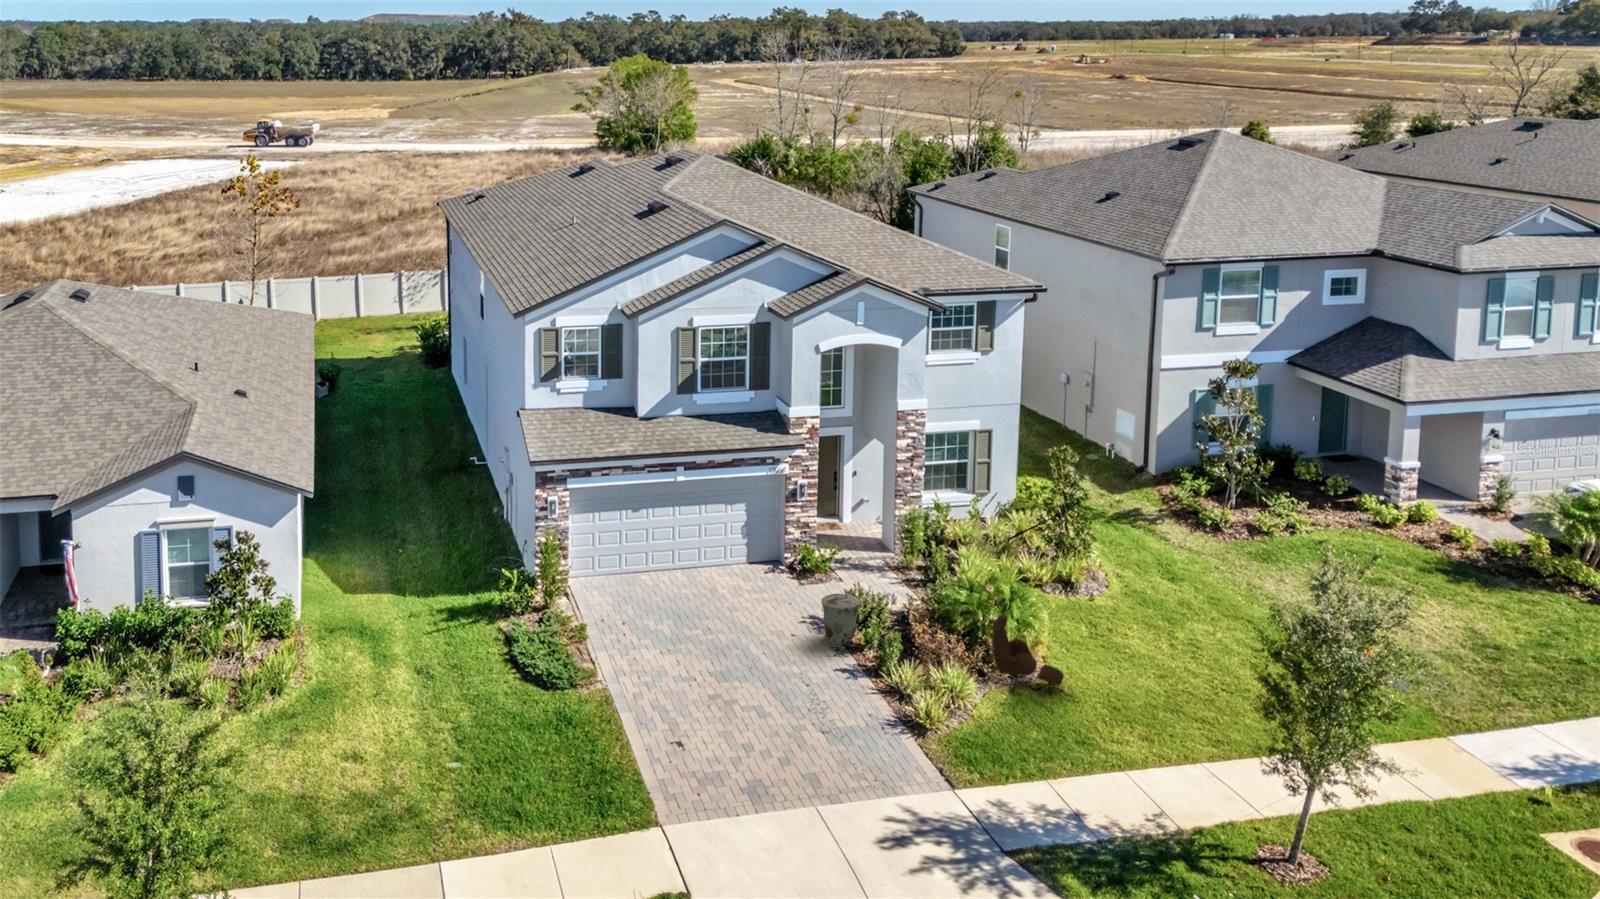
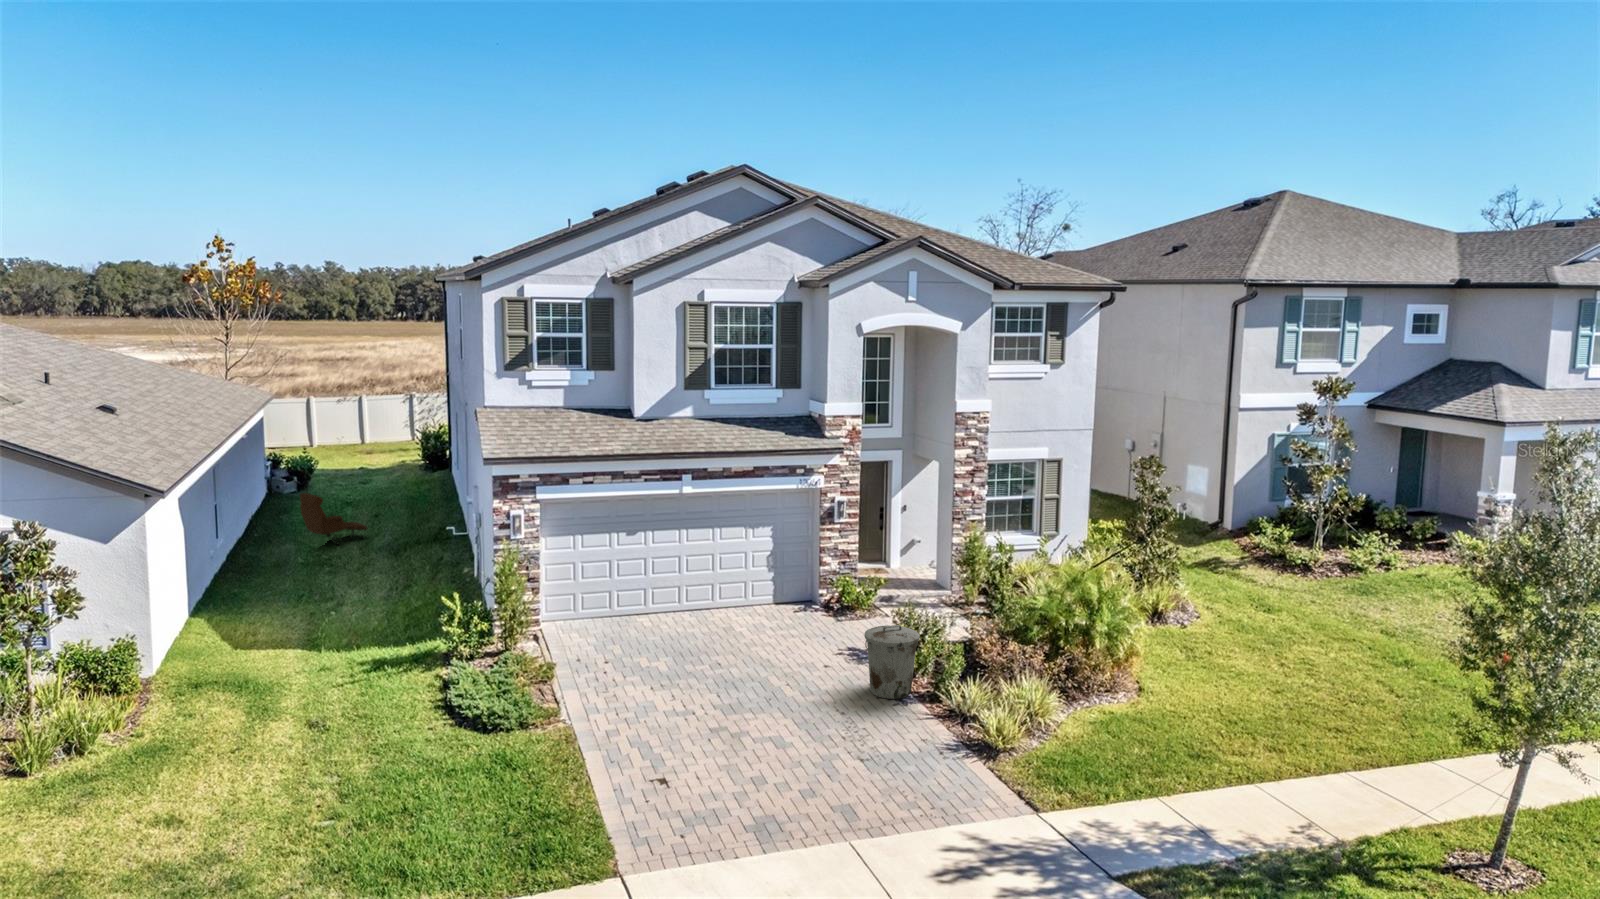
lounge chair: present [992,615,1064,694] -> present [300,493,368,545]

